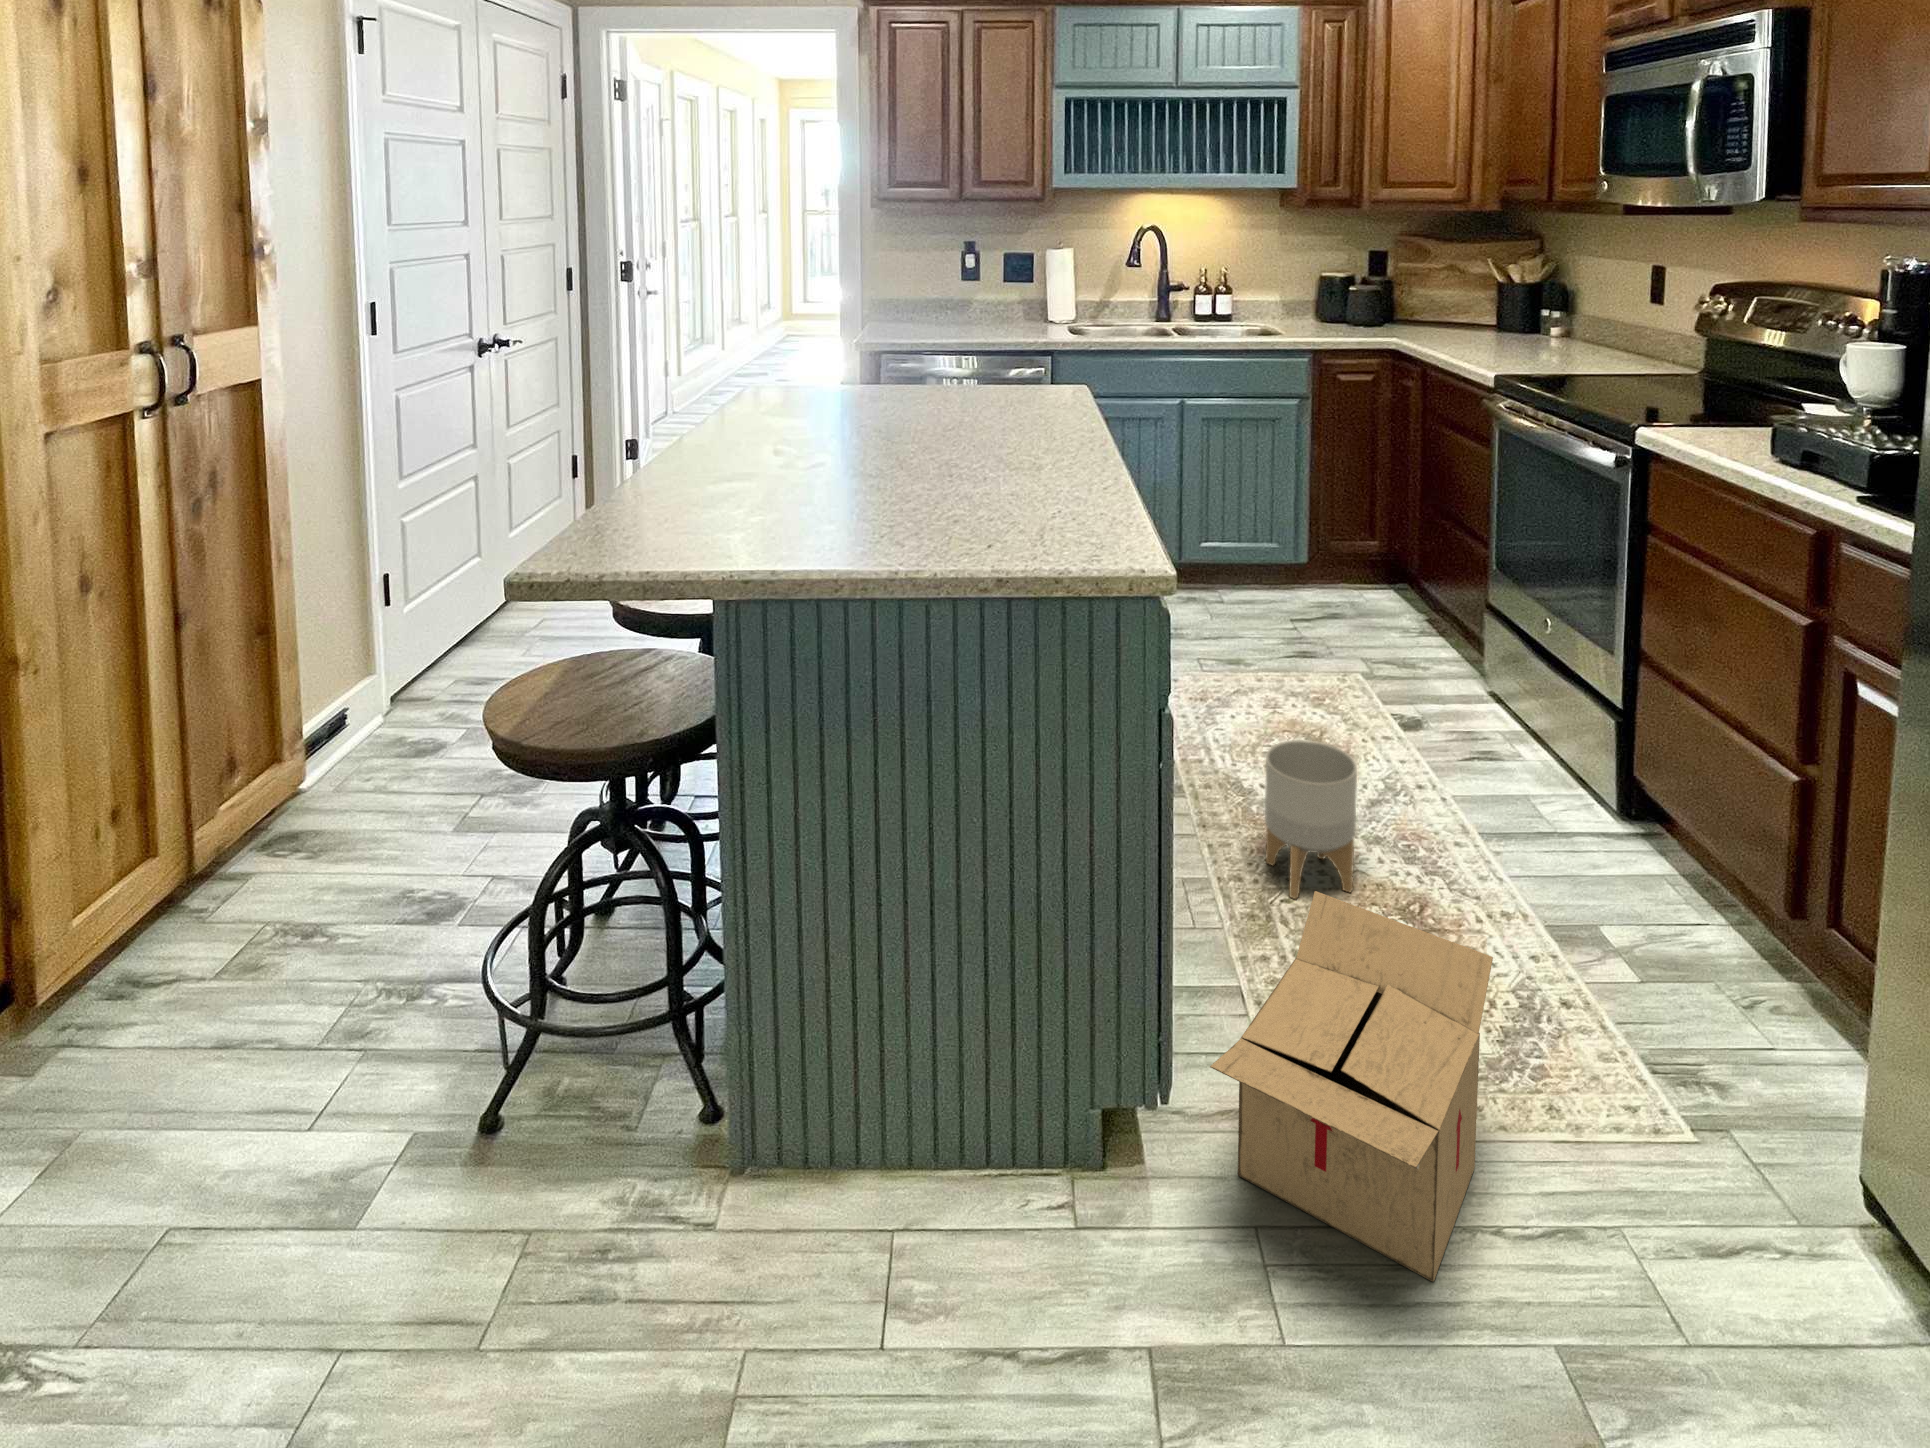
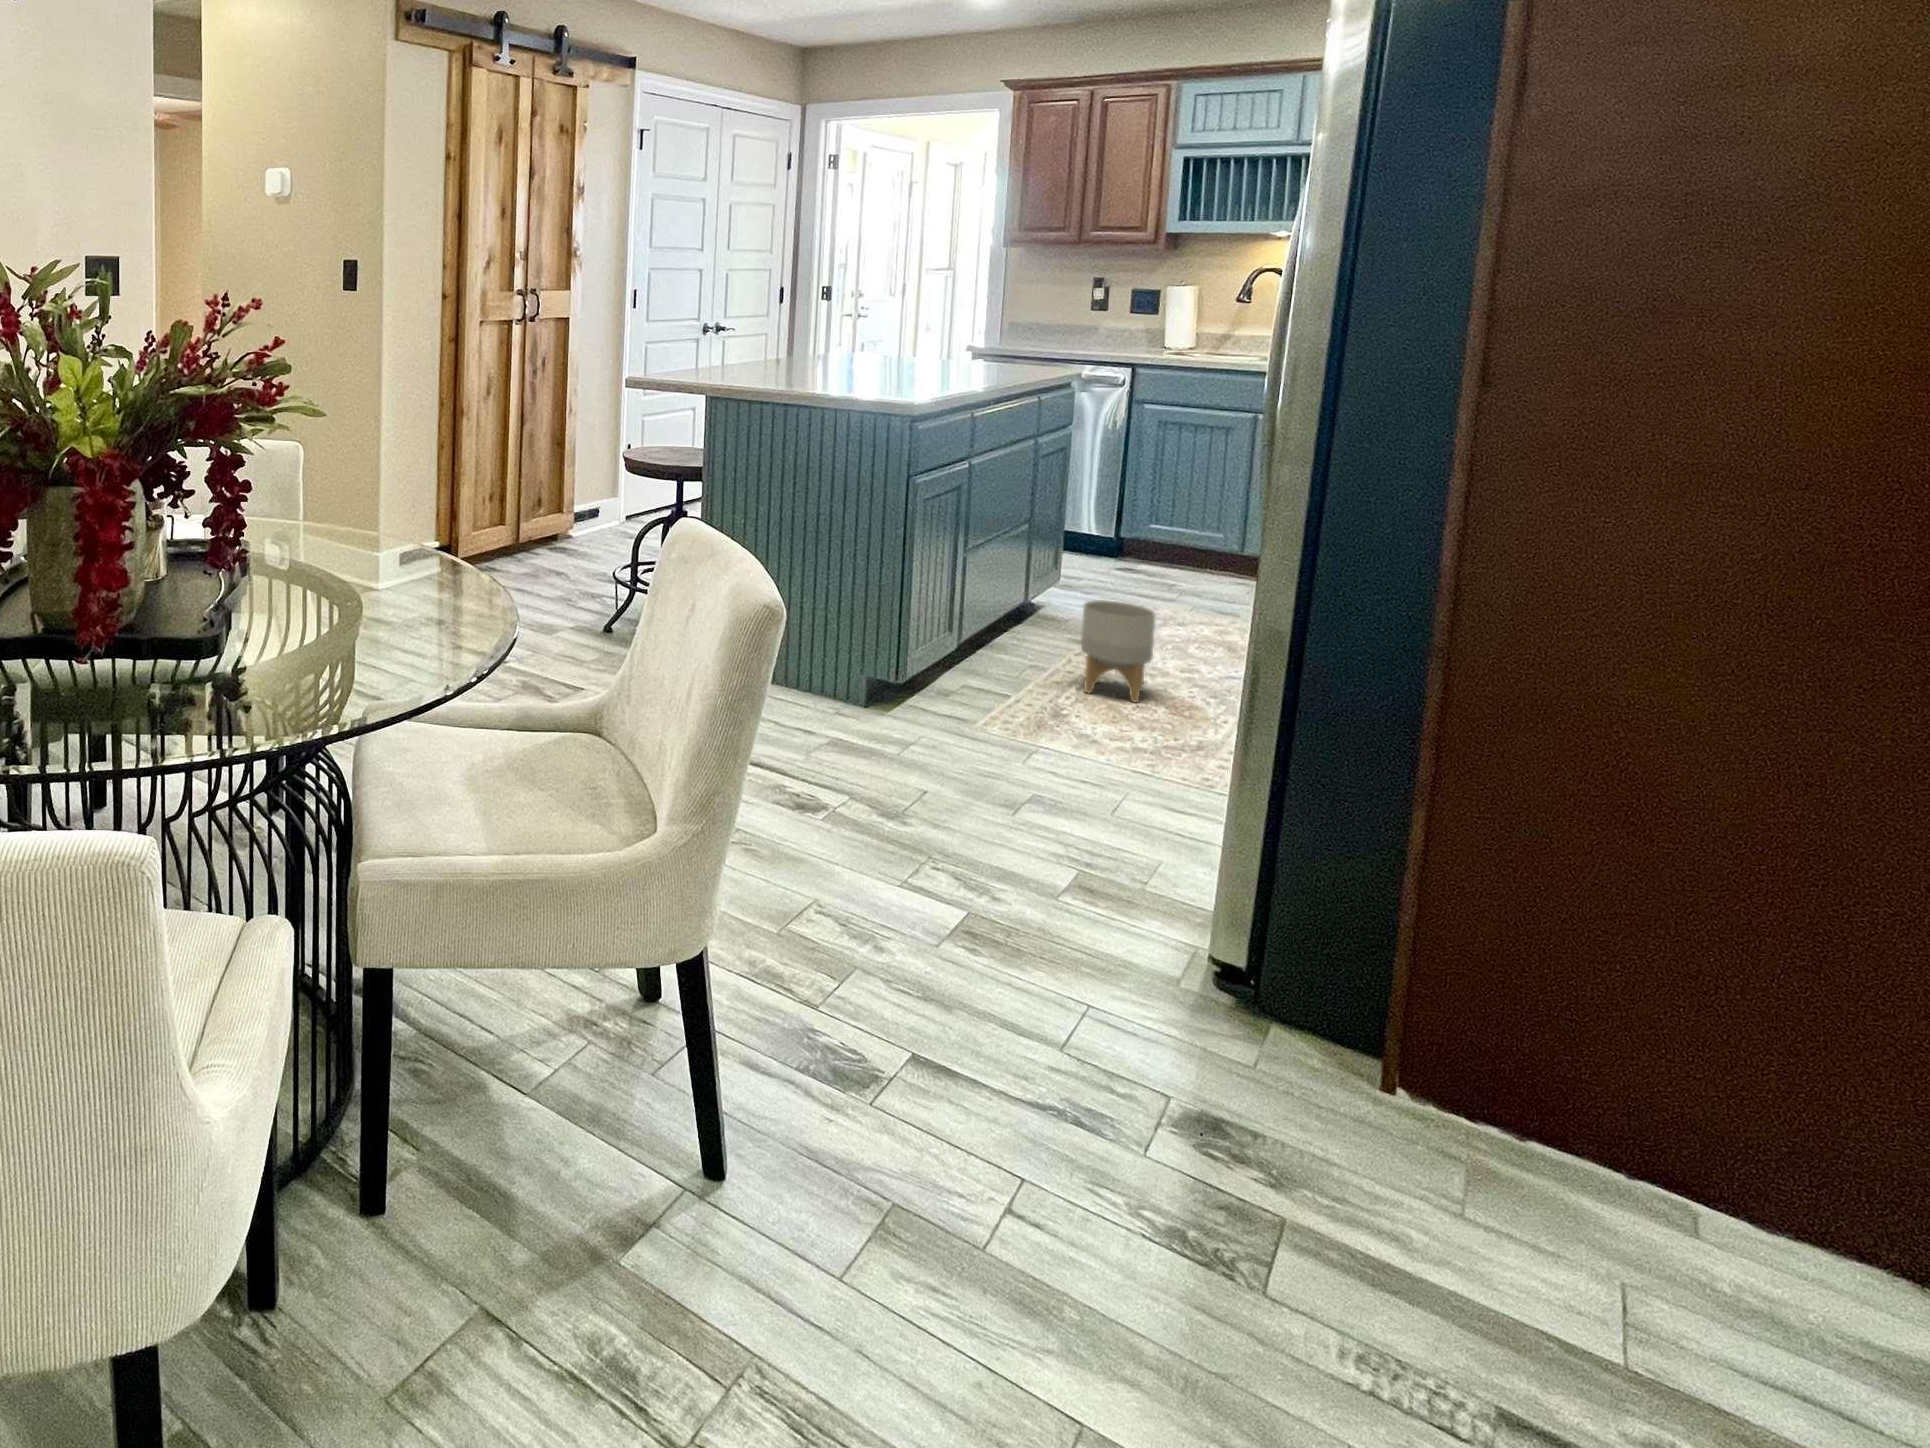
cardboard box: present [1210,891,1493,1282] -> none [877,618,1080,763]

